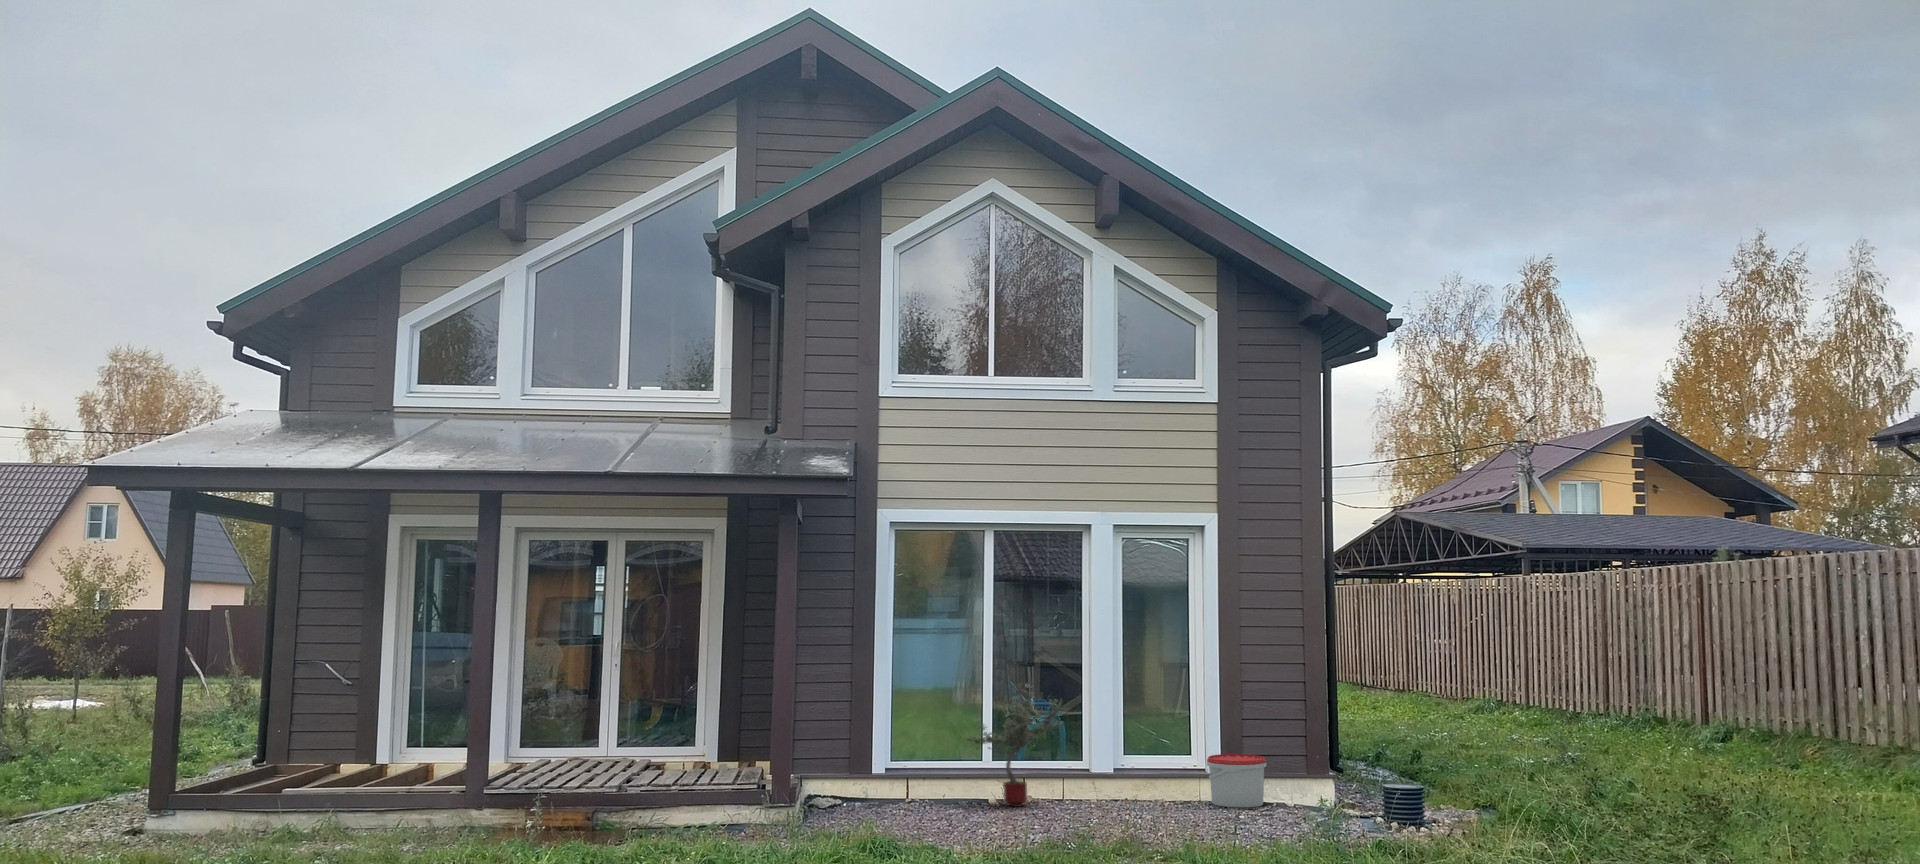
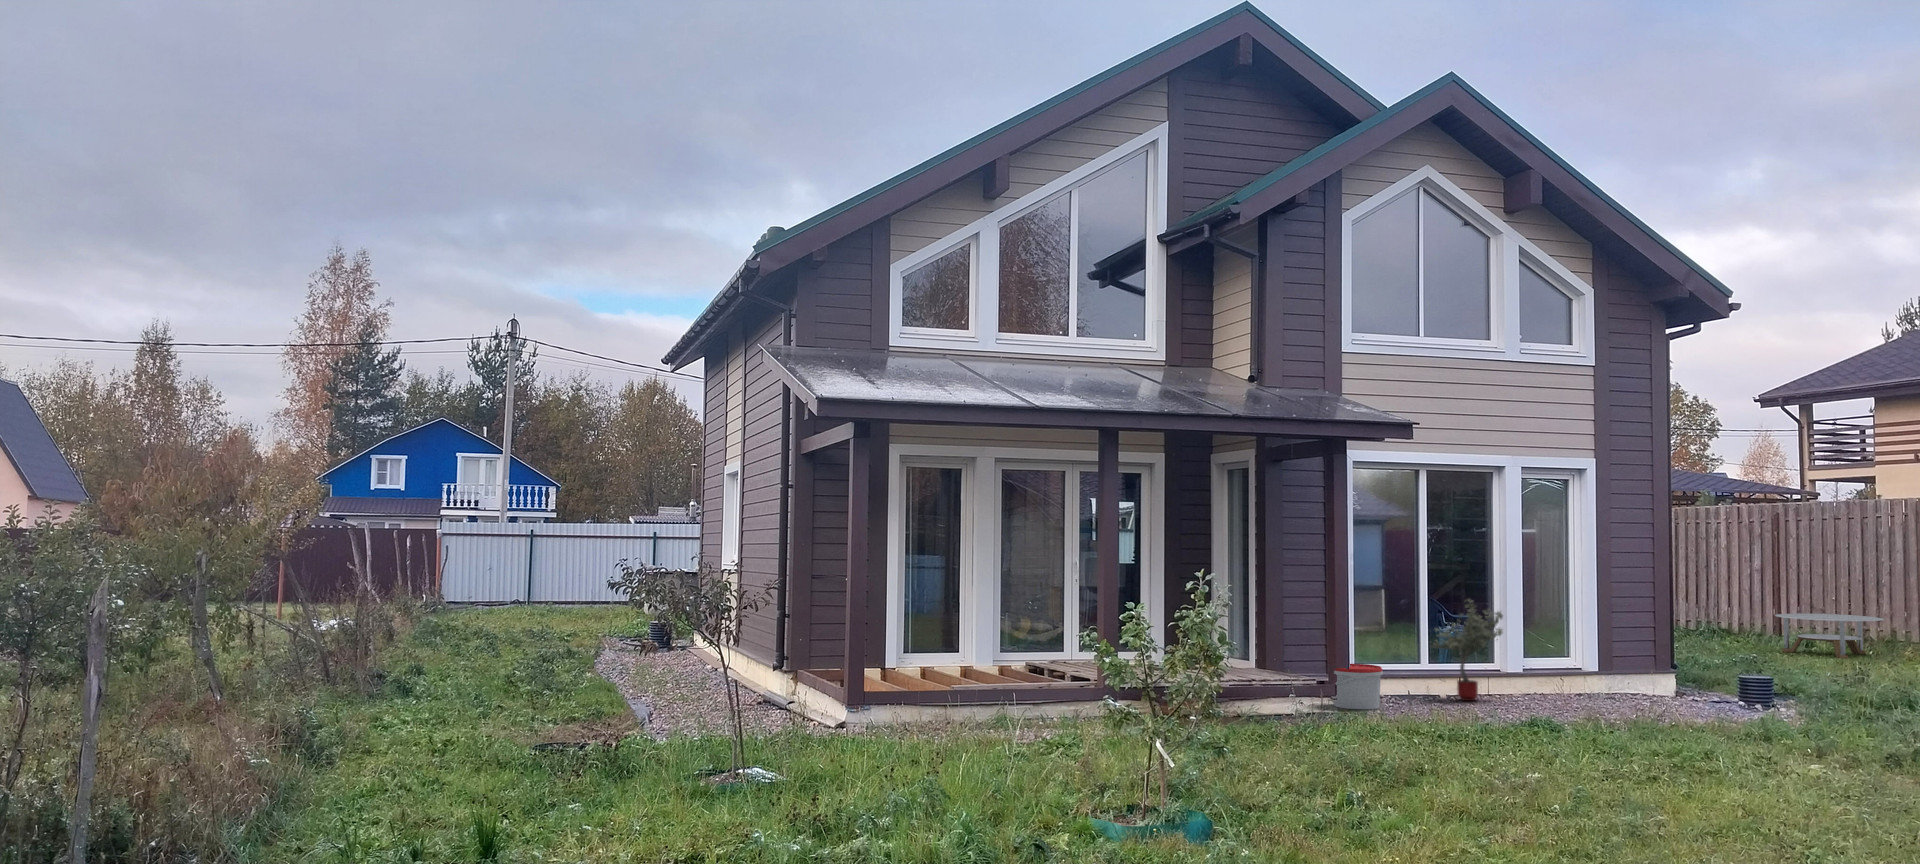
round table: none [1655,702,1787,761] -> present [1775,614,1884,659]
bucket: present [1207,754,1267,807] -> present [1333,664,1383,709]

